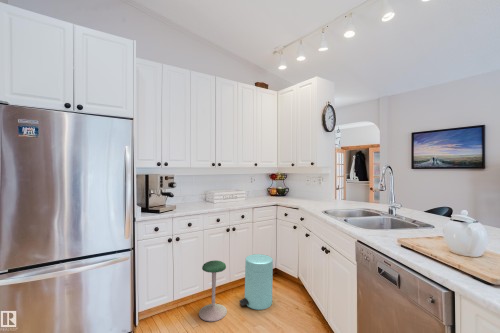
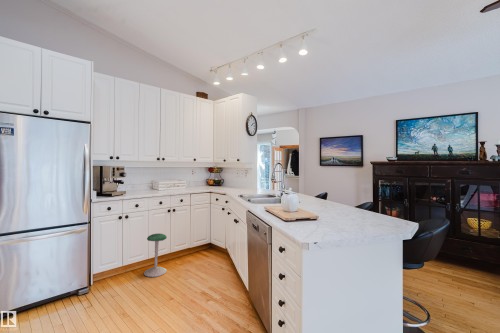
trash can: present [240,254,273,310] -> none [177,229,204,268]

